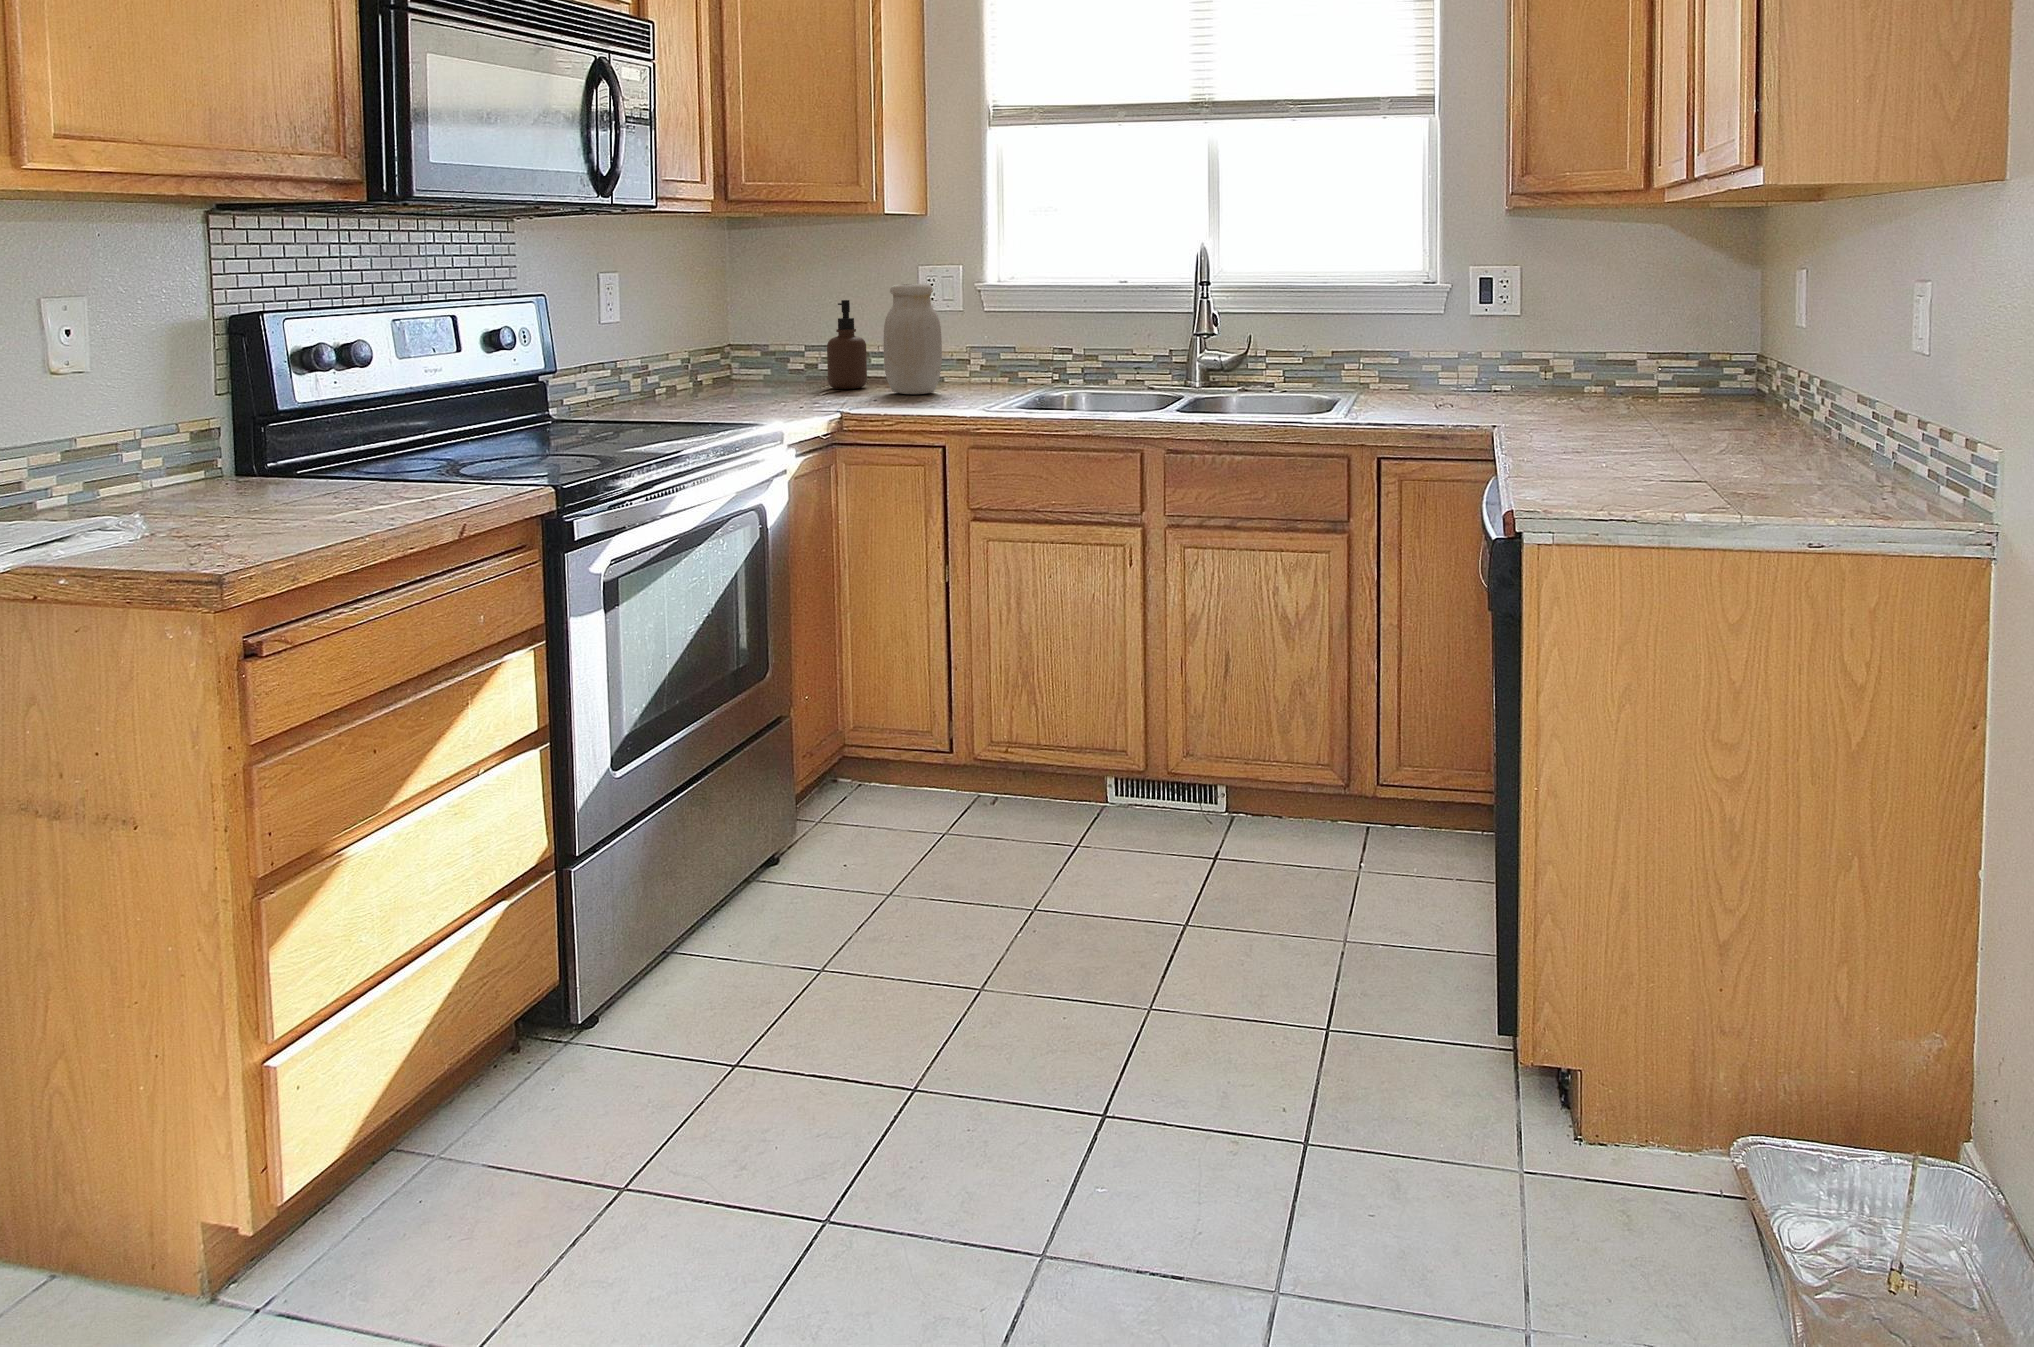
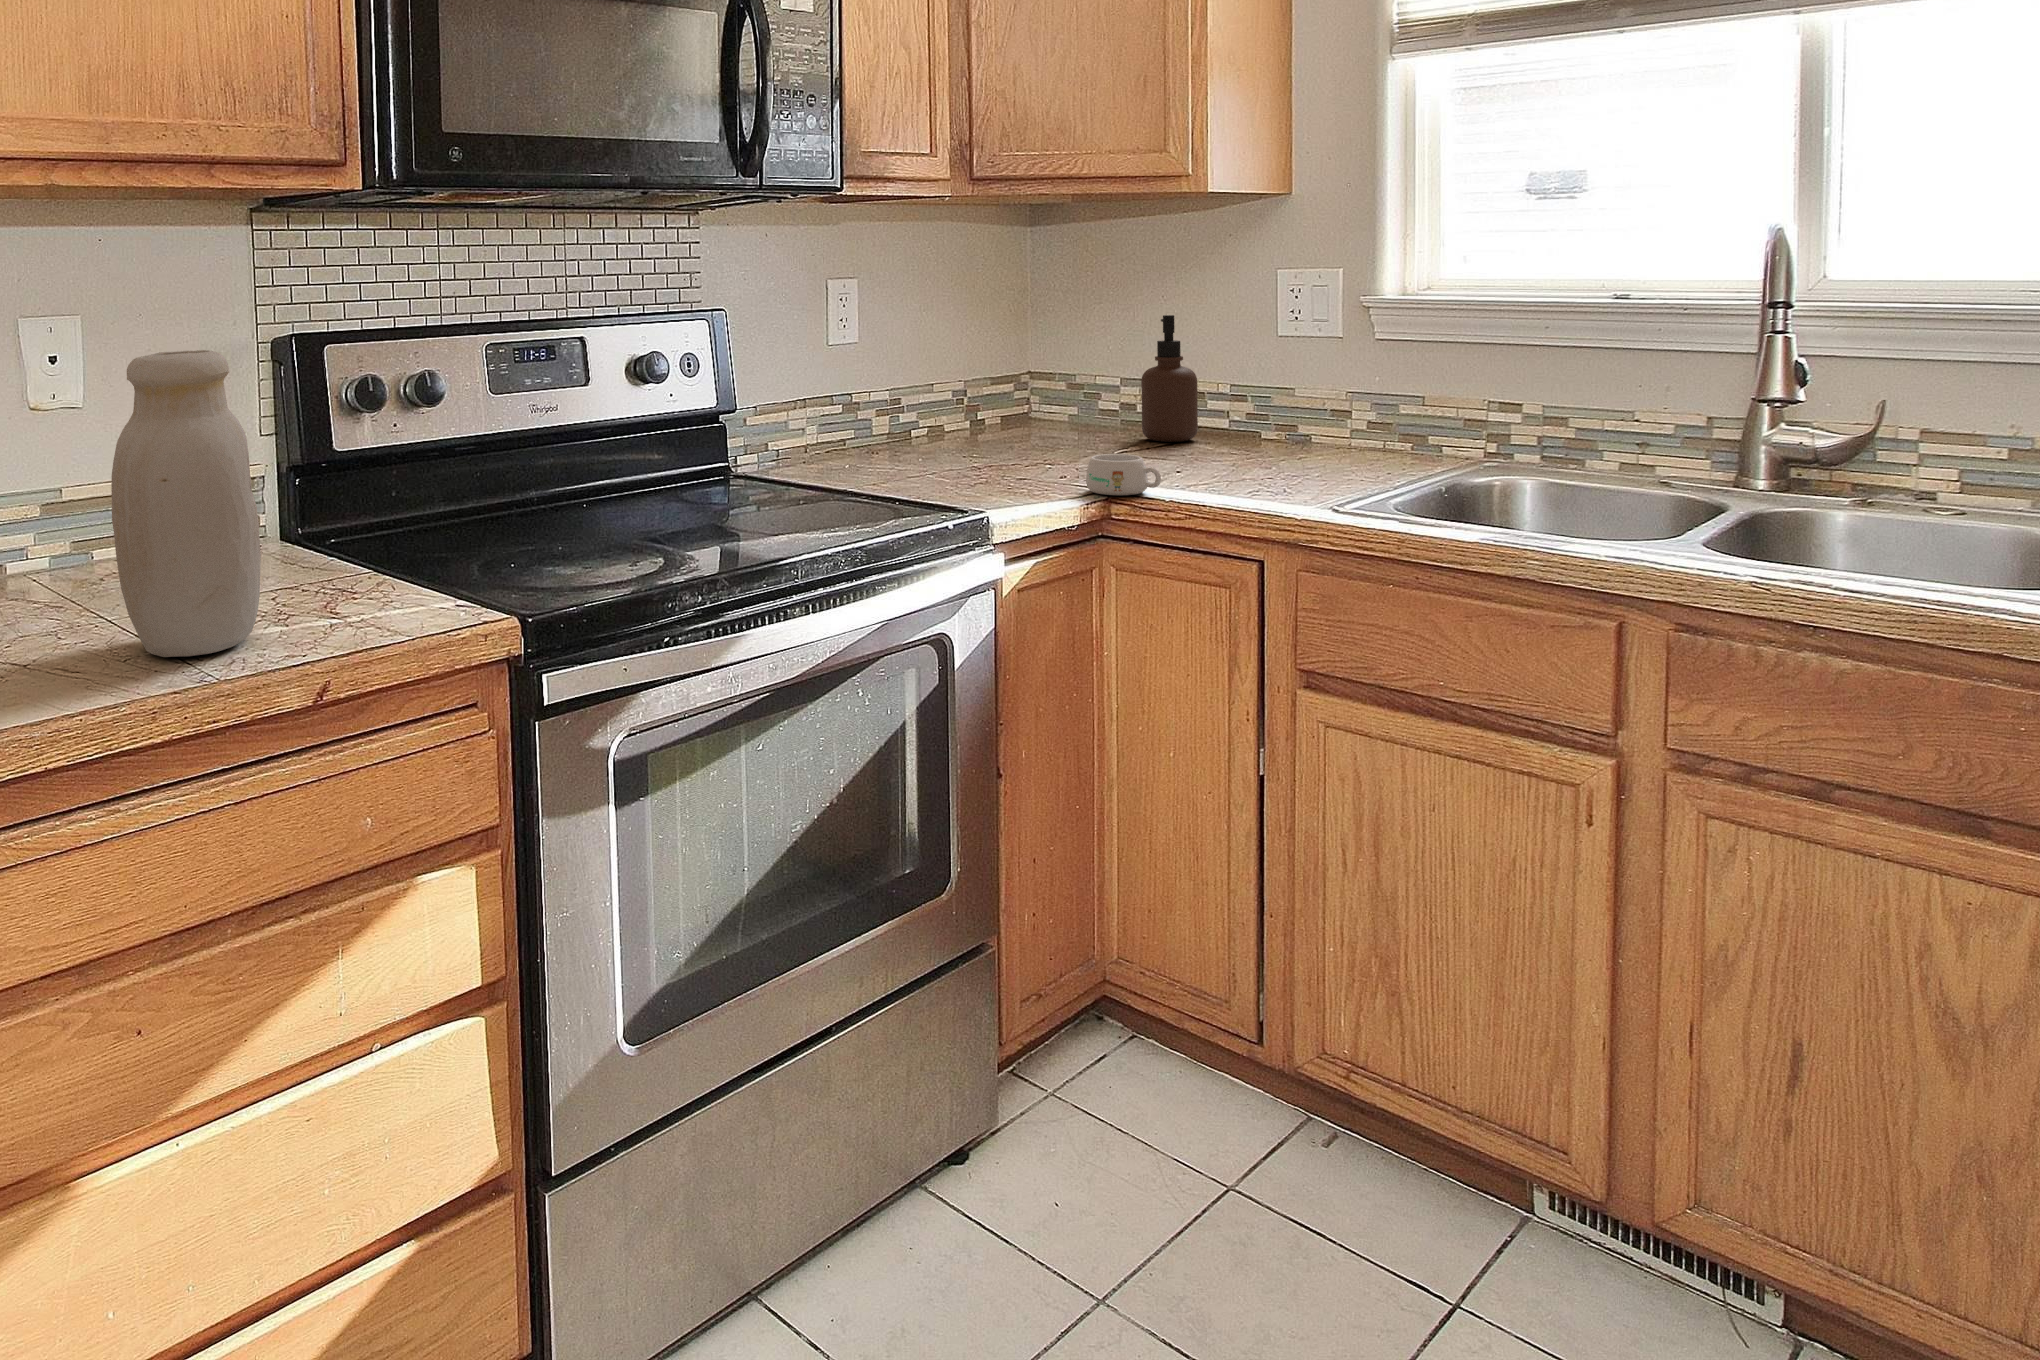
jar: present [884,283,942,394] -> present [111,350,261,657]
mug: none [827,388,879,415] -> present [1086,454,1161,495]

